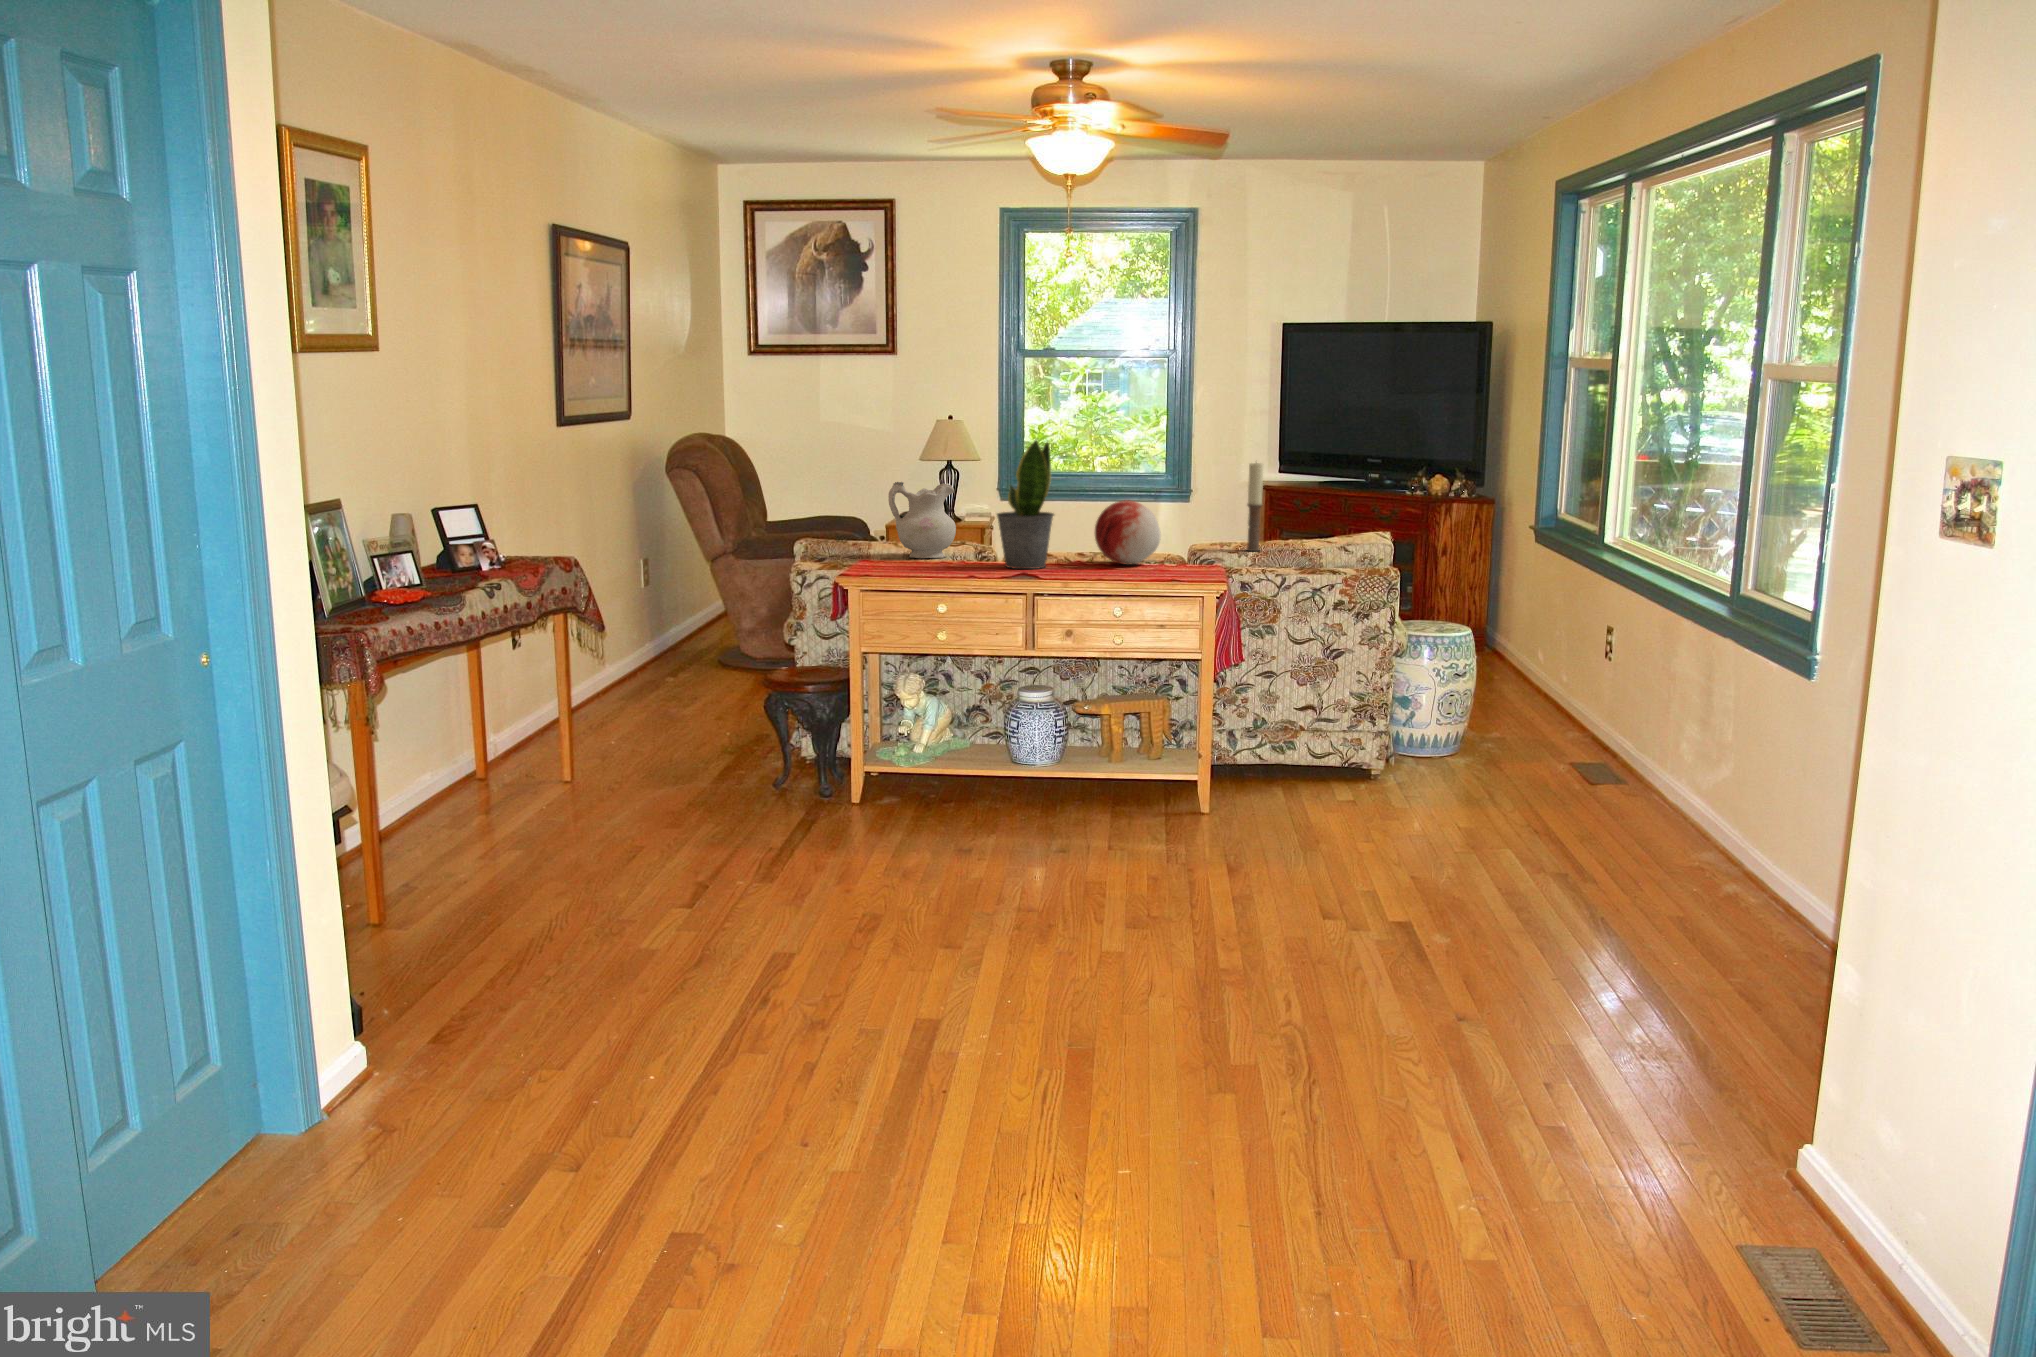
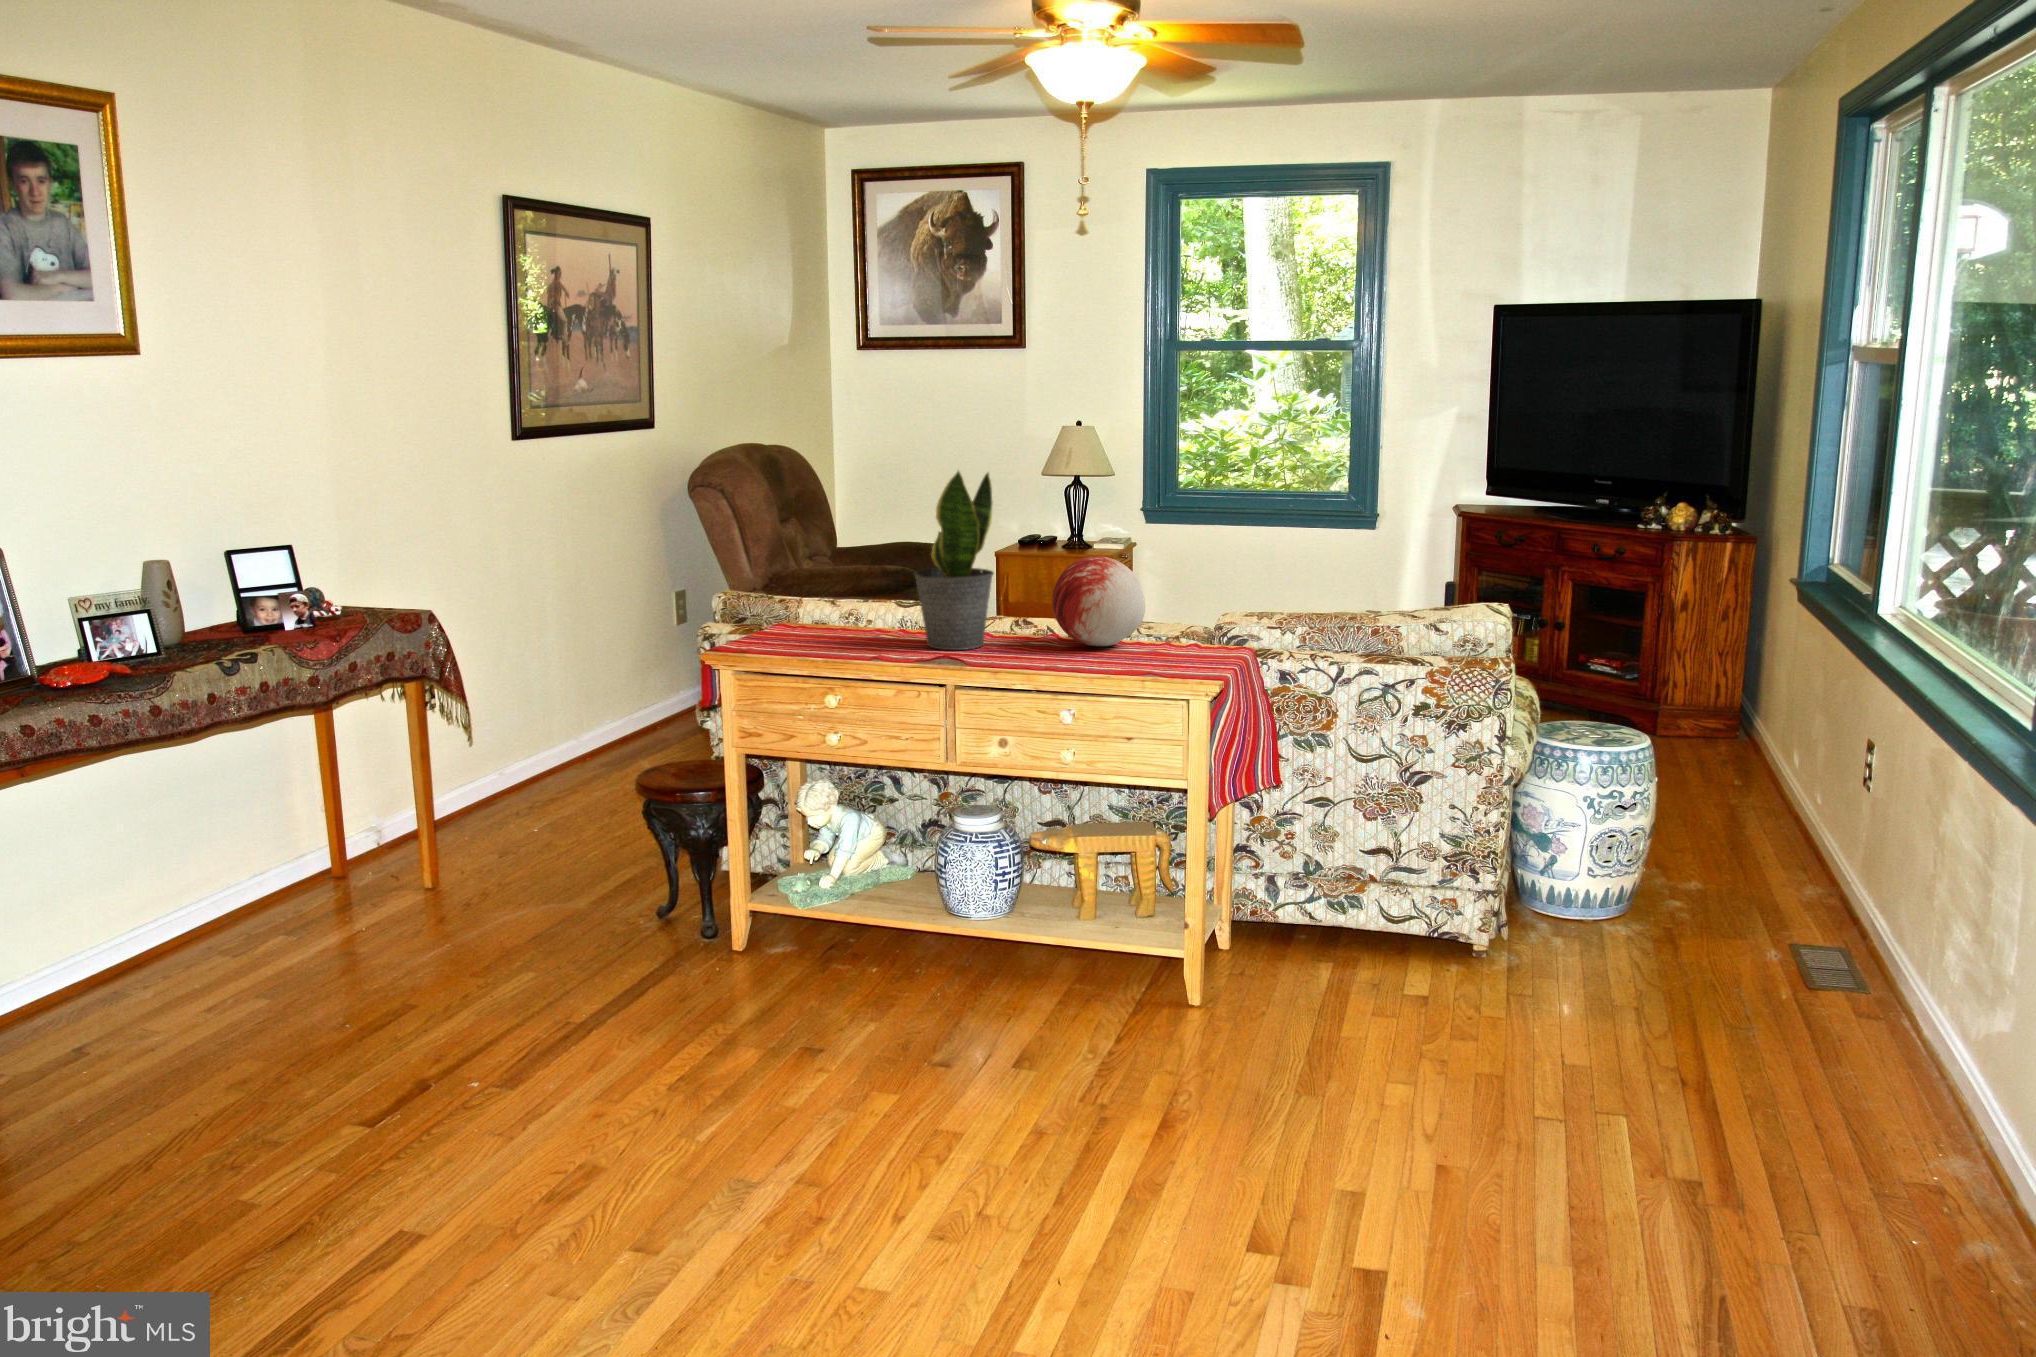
candle: present [1246,463,1263,551] -> none [1298,499,1323,626]
ceramic pitcher: present [888,482,956,558] -> none [802,522,893,625]

